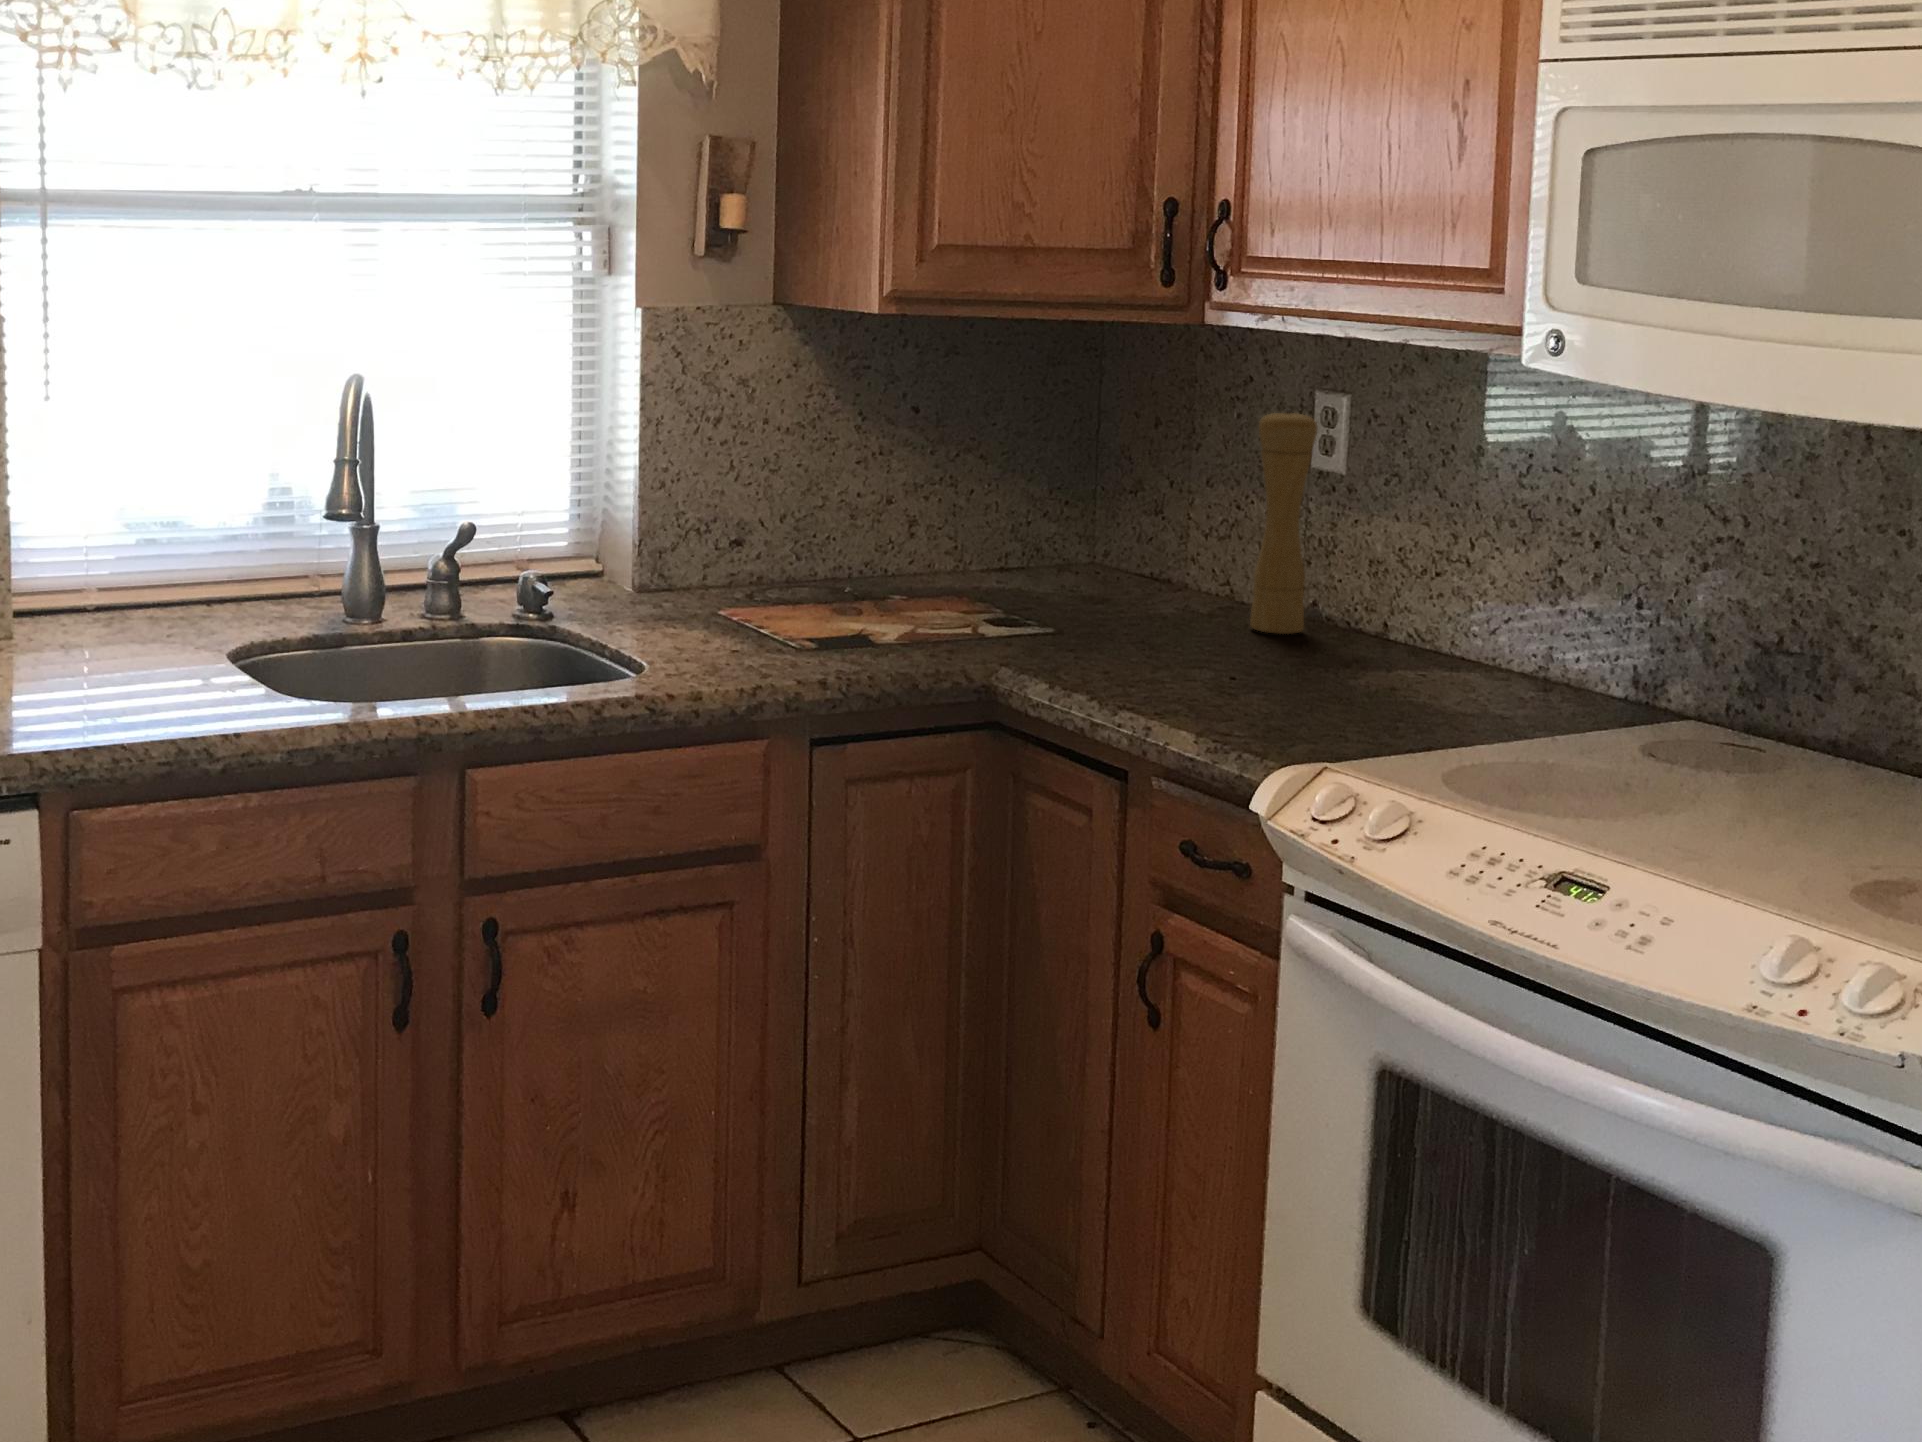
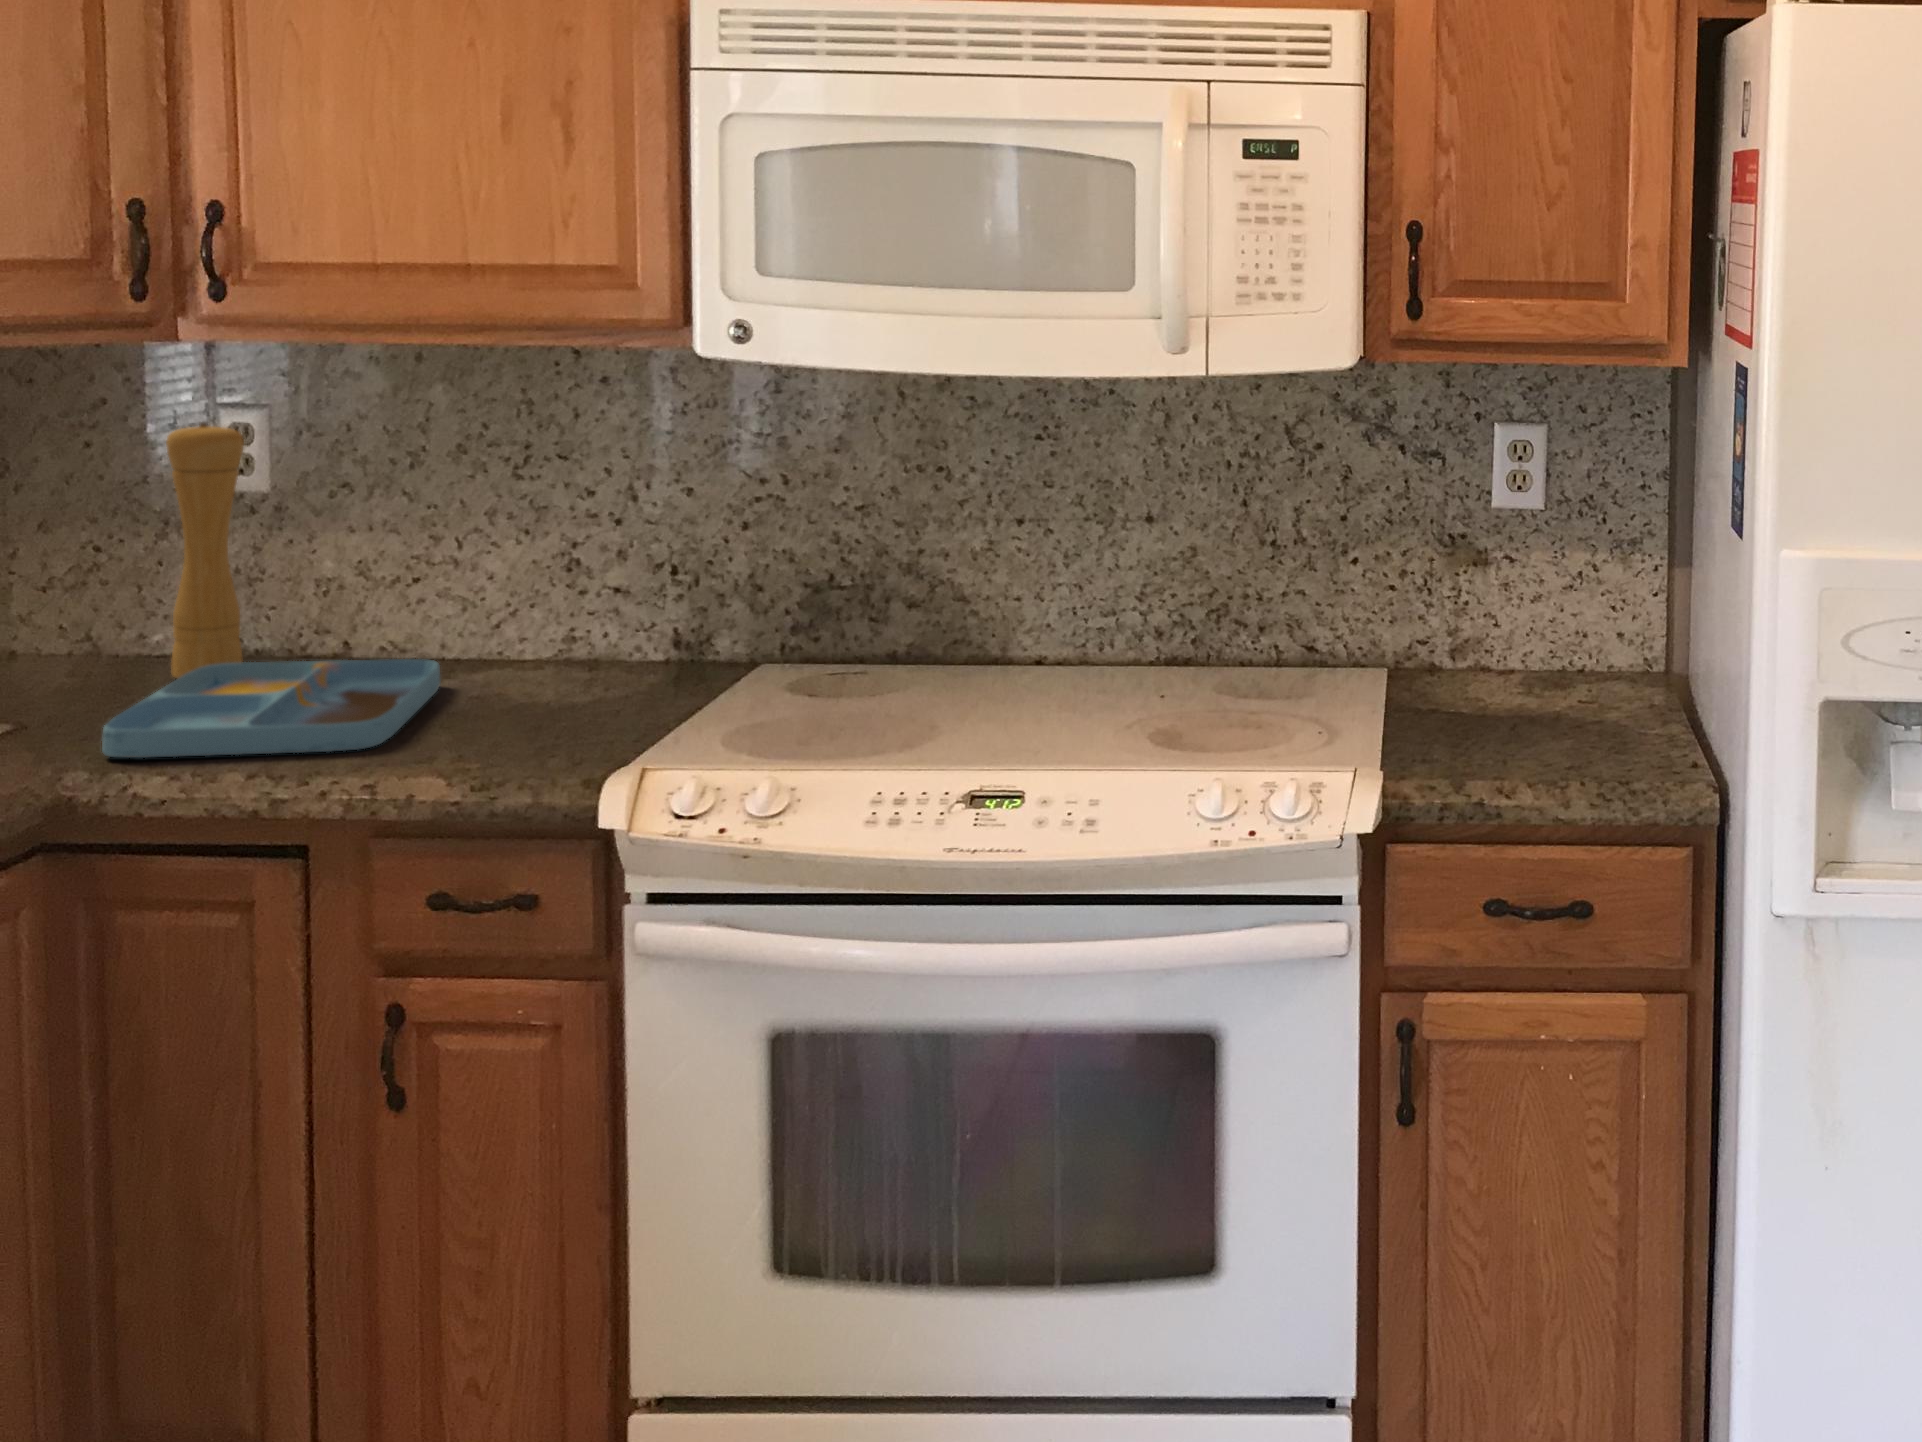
tray: none [1072,618,1399,704] -> present [102,659,440,758]

